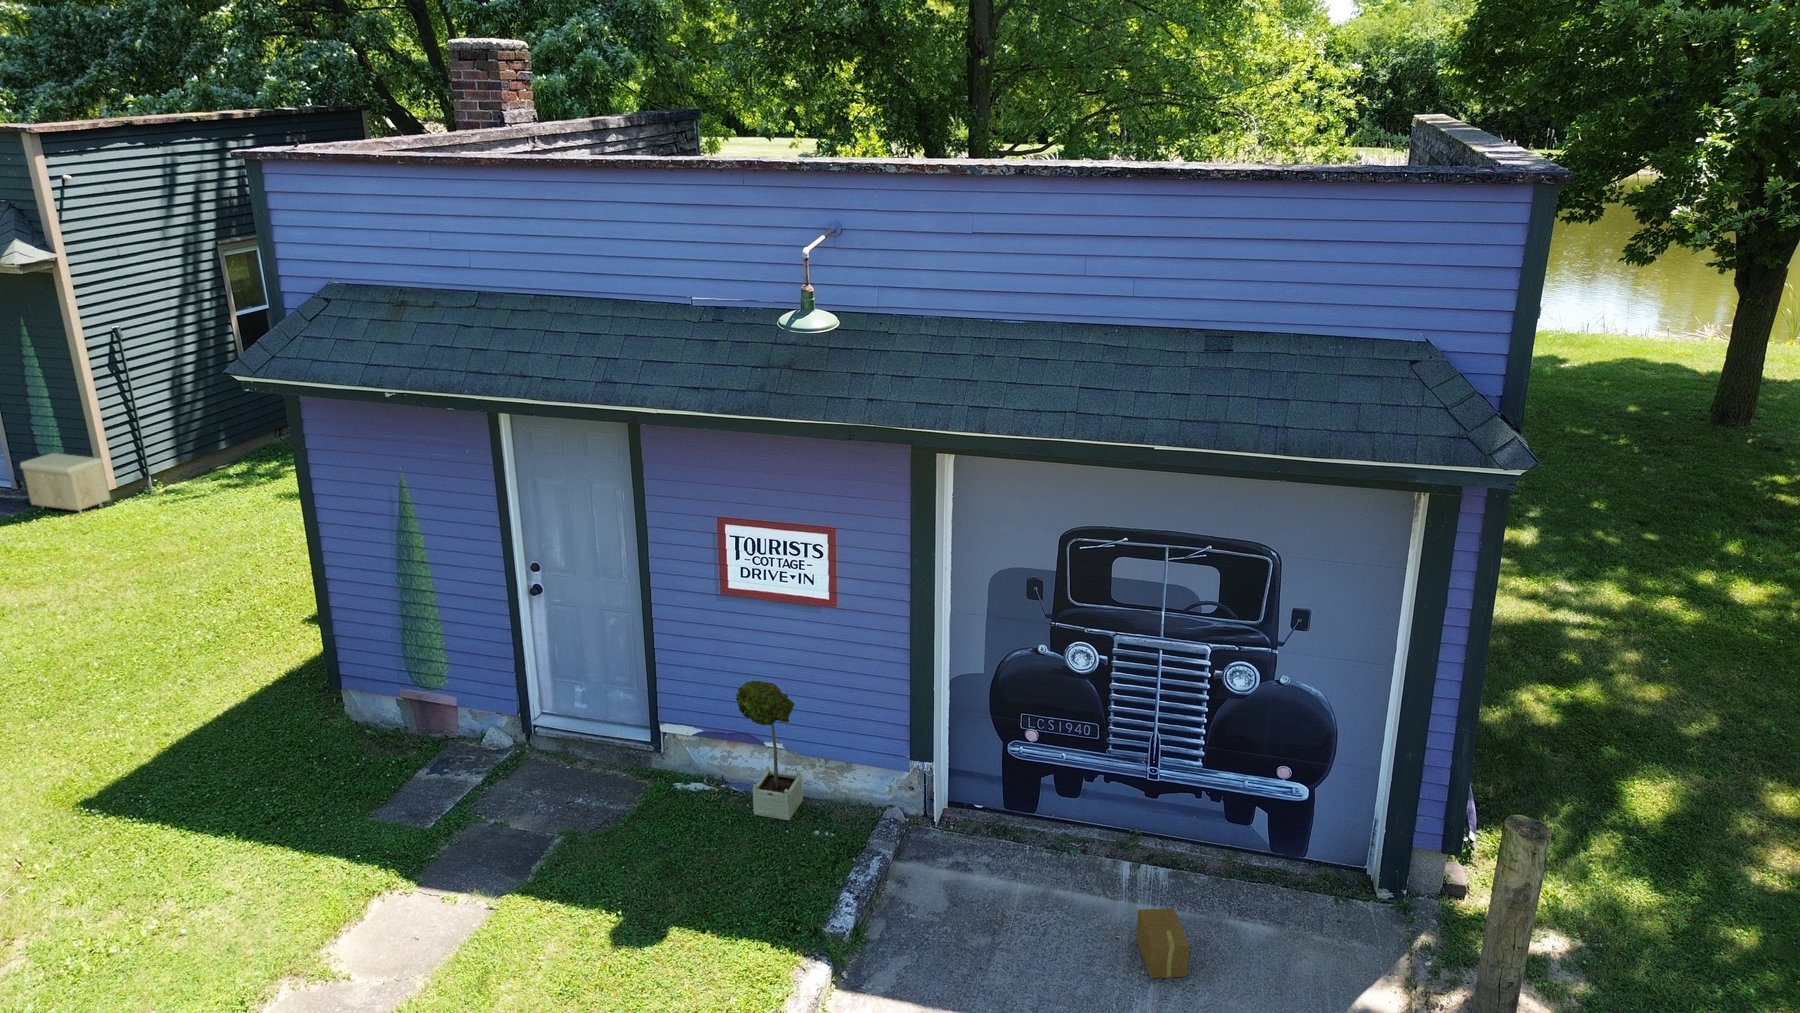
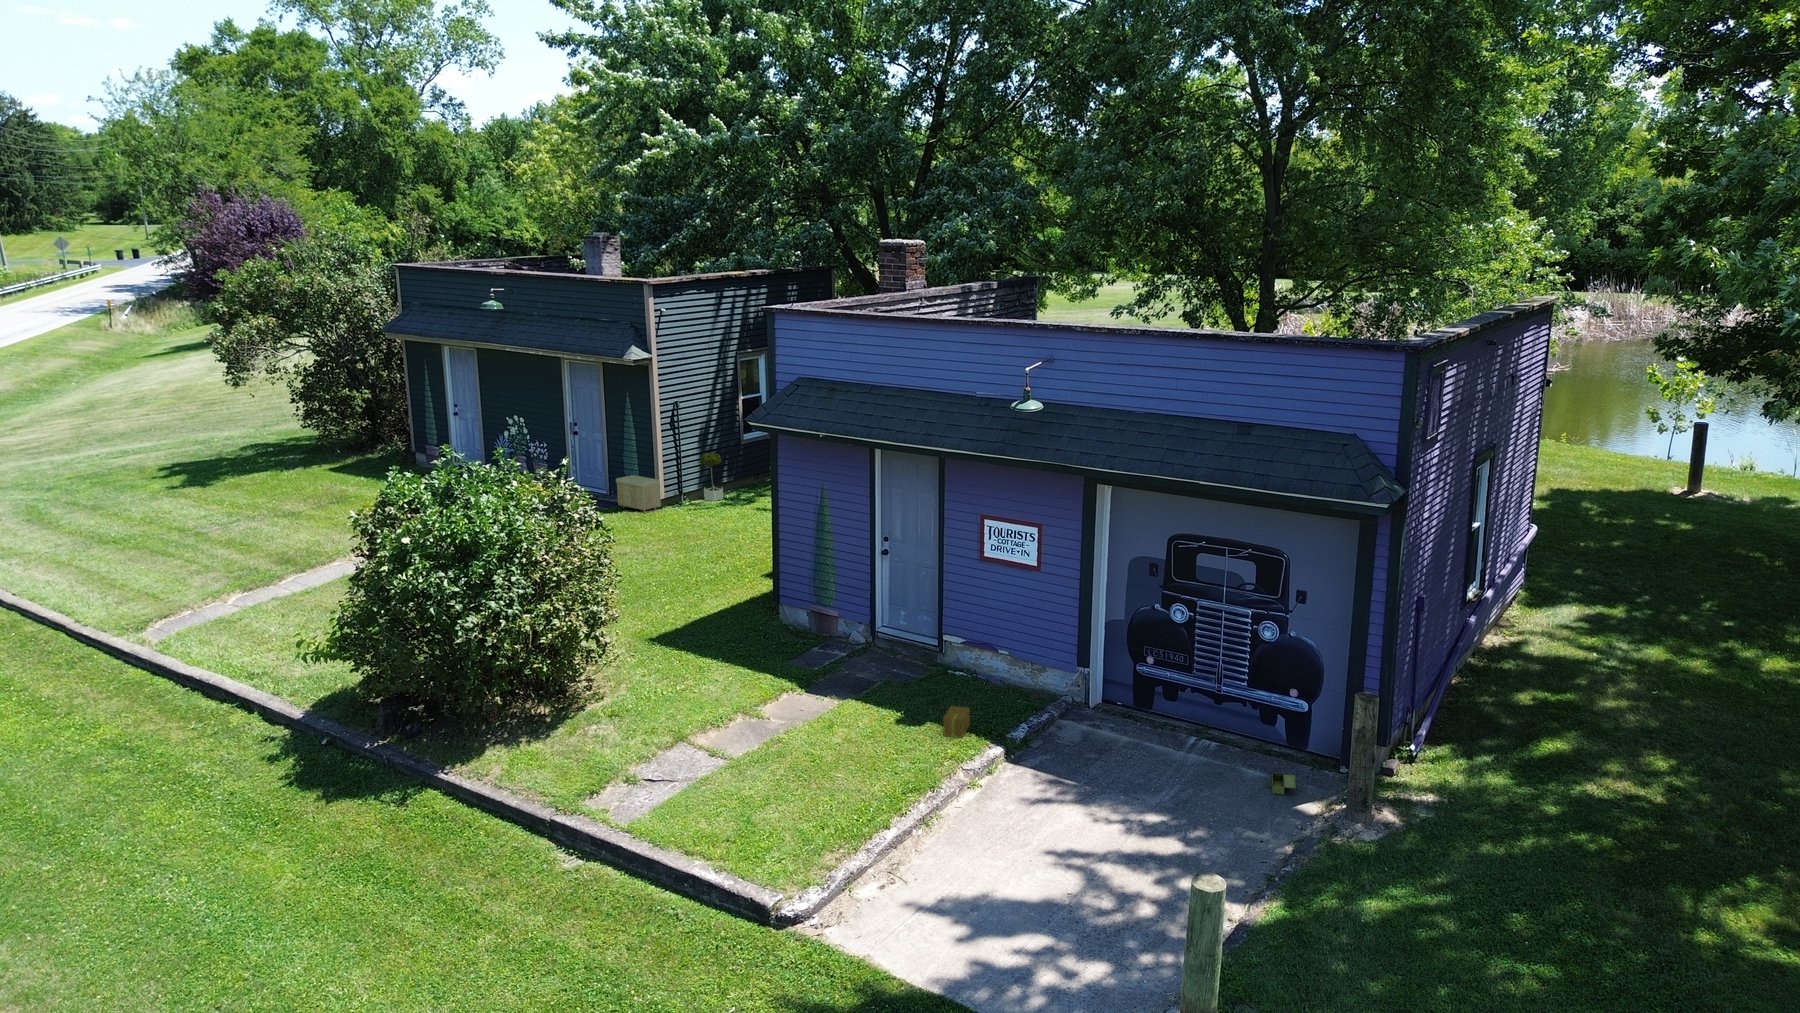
potted tree: present [736,681,803,820] -> present [700,453,723,501]
cardboard box: present [1136,908,1189,978] -> present [943,706,970,738]
toolbox: none [1297,929,1355,977] -> present [1269,773,1296,794]

